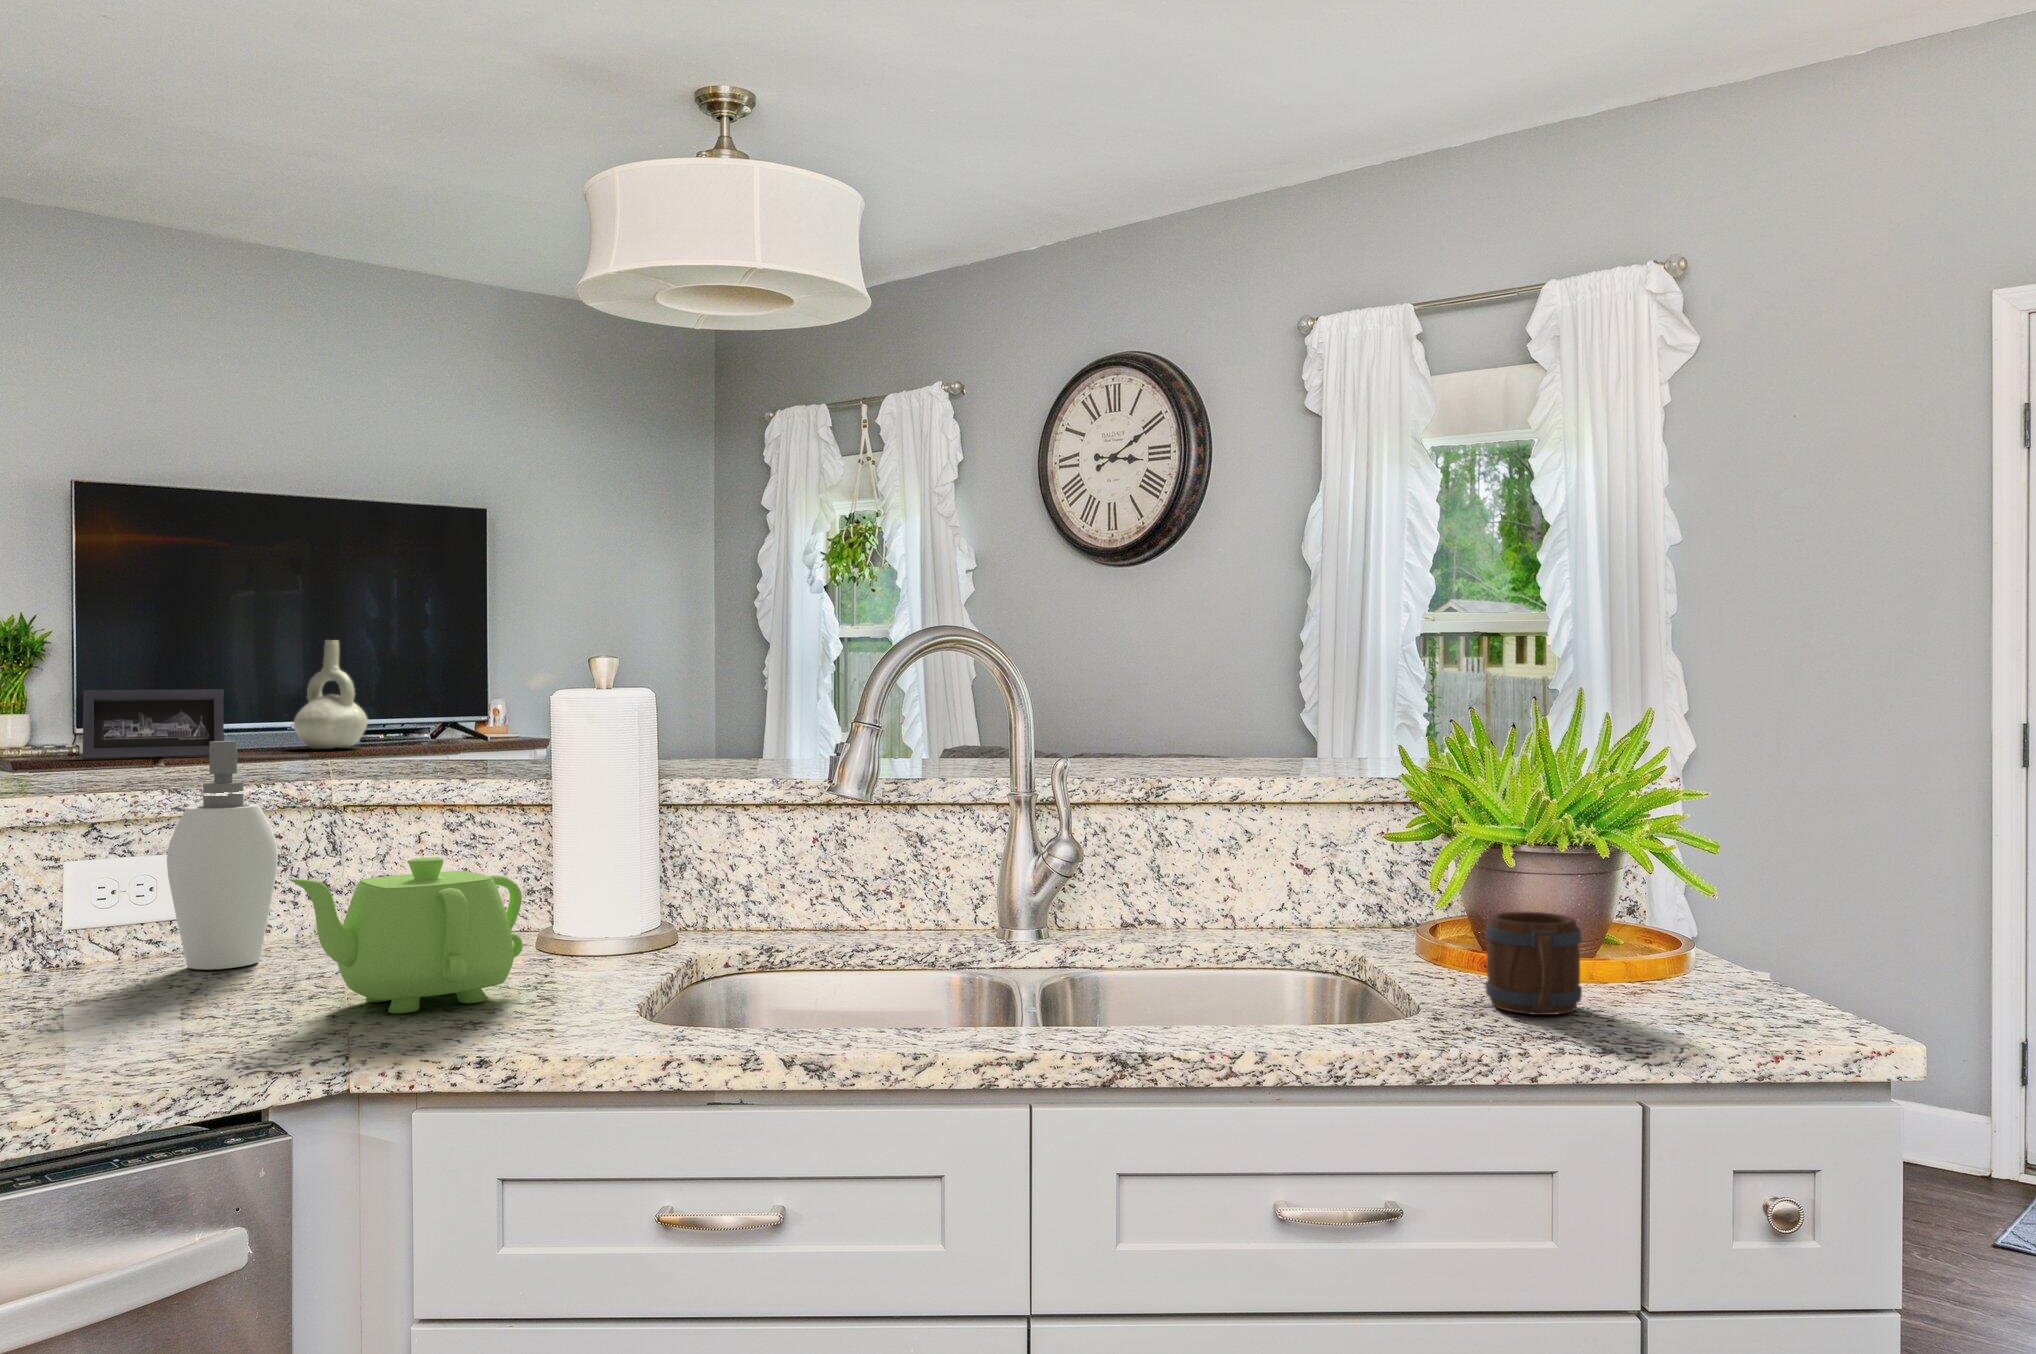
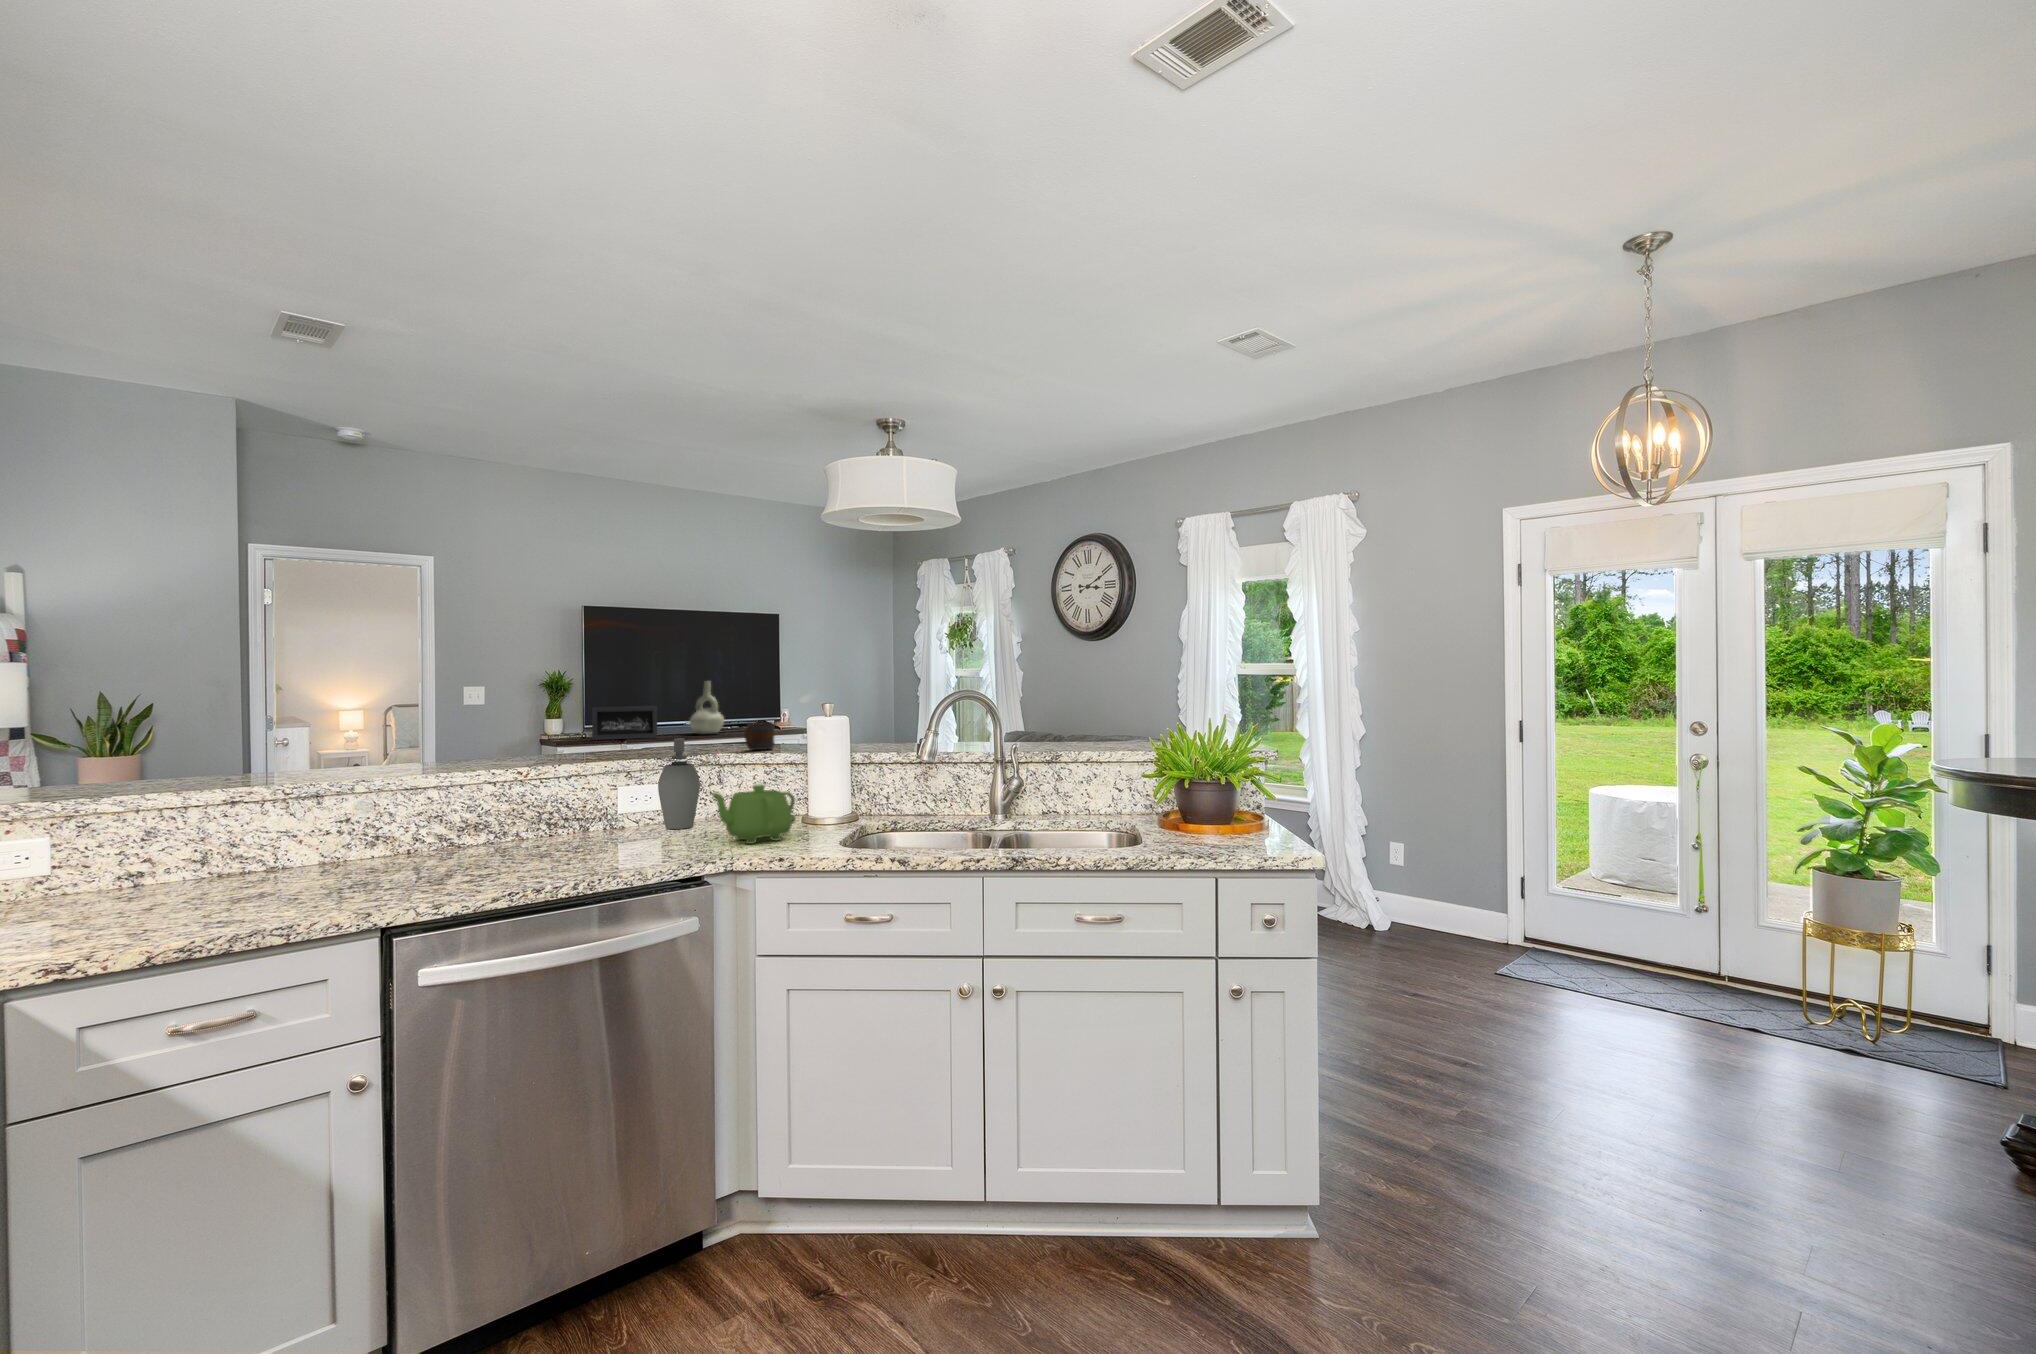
mug: present [1485,912,1582,1015] -> present [744,722,775,750]

